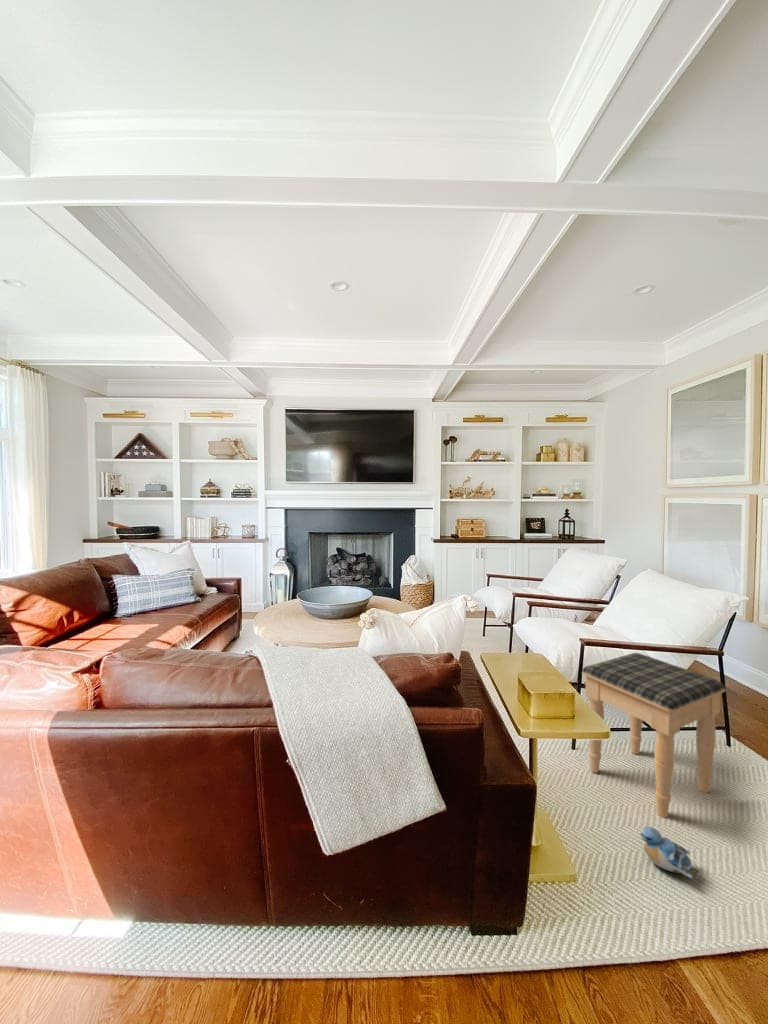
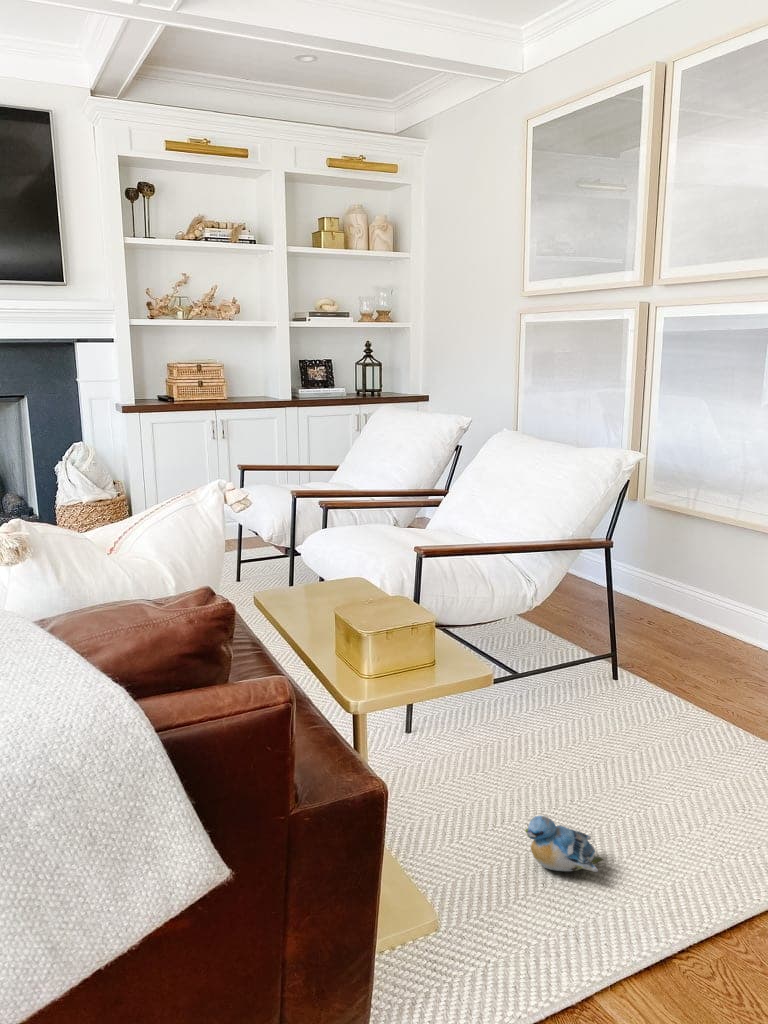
footstool: present [582,653,726,818] -> none [425,558,628,799]

